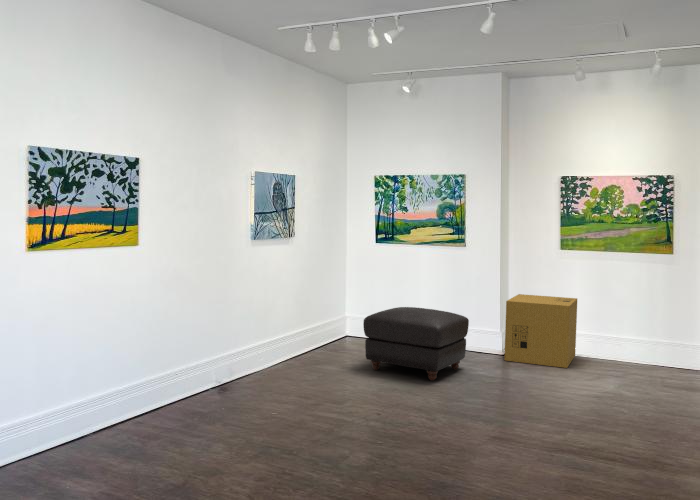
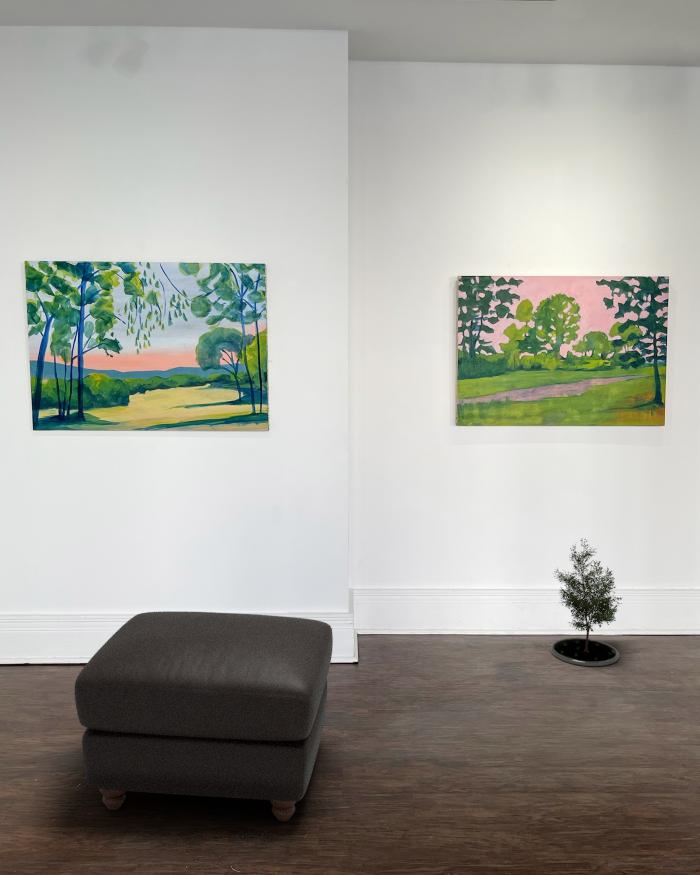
cardboard box: present [504,294,577,368] -> none [373,525,520,688]
potted tree: none [602,304,643,369] -> present [550,539,622,666]

